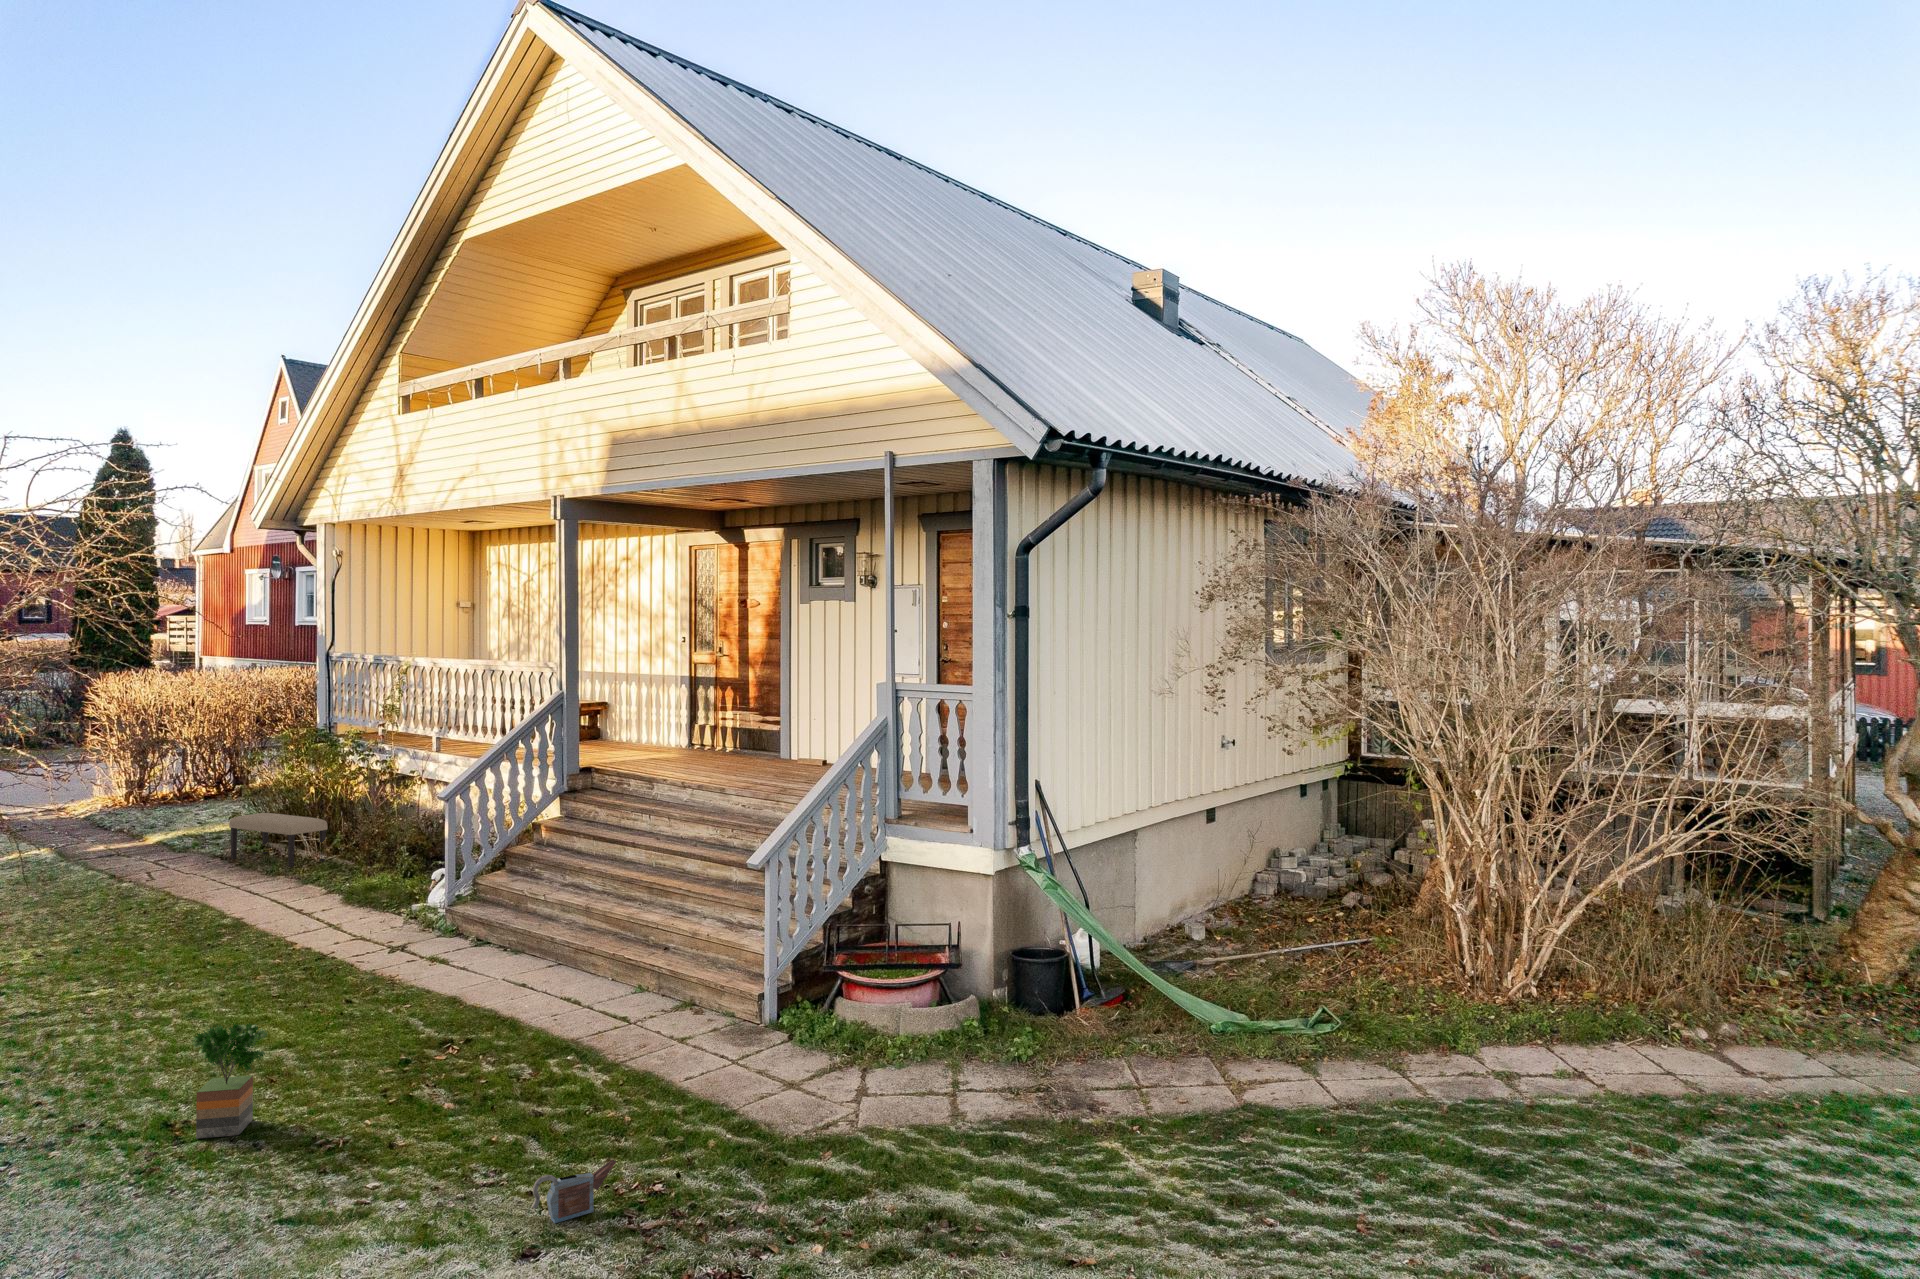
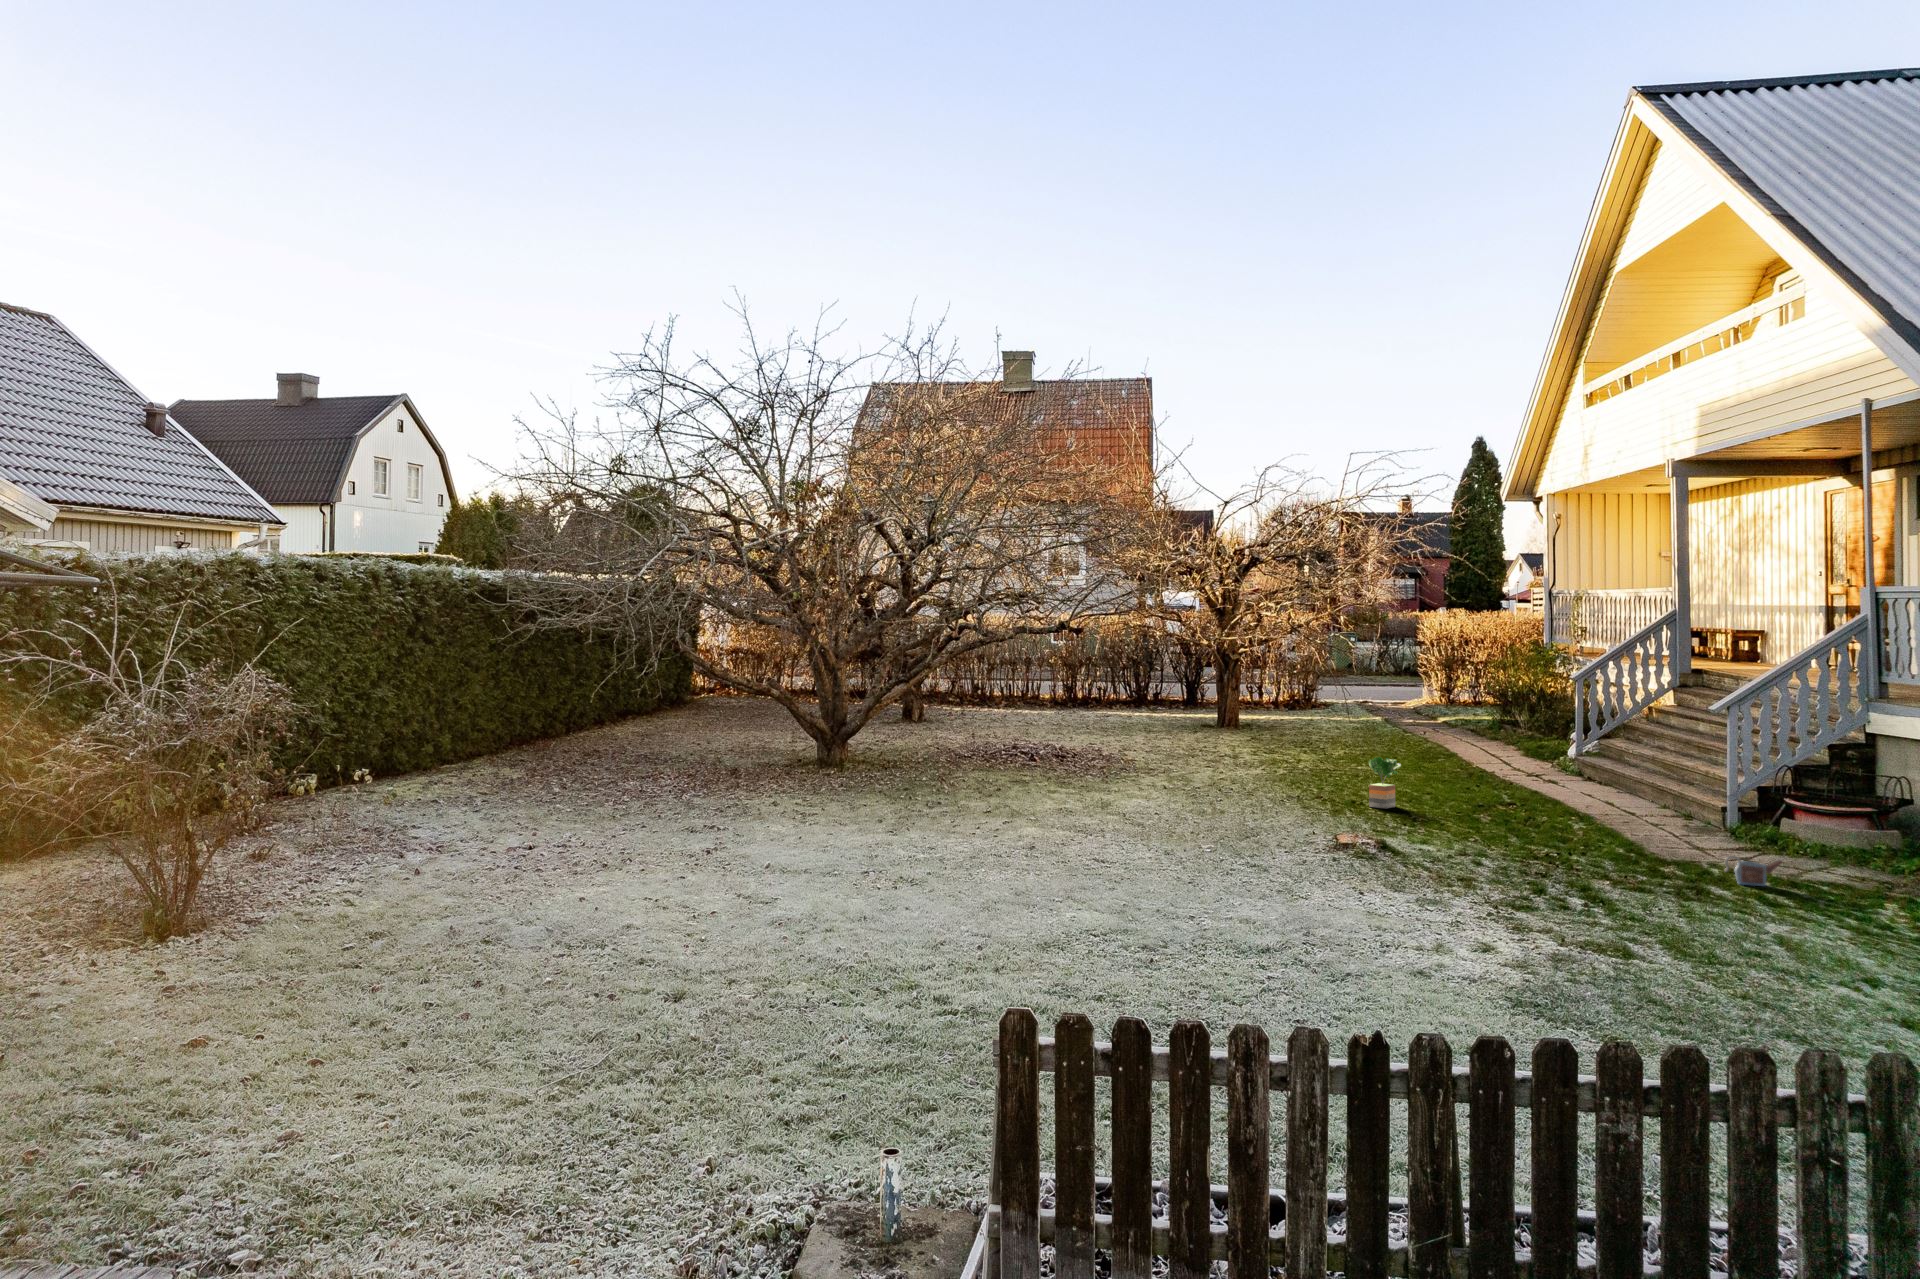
bench: present [229,813,328,867] -> none [1479,705,1537,740]
watering can: present [532,1160,616,1223] -> present [1725,856,1782,886]

